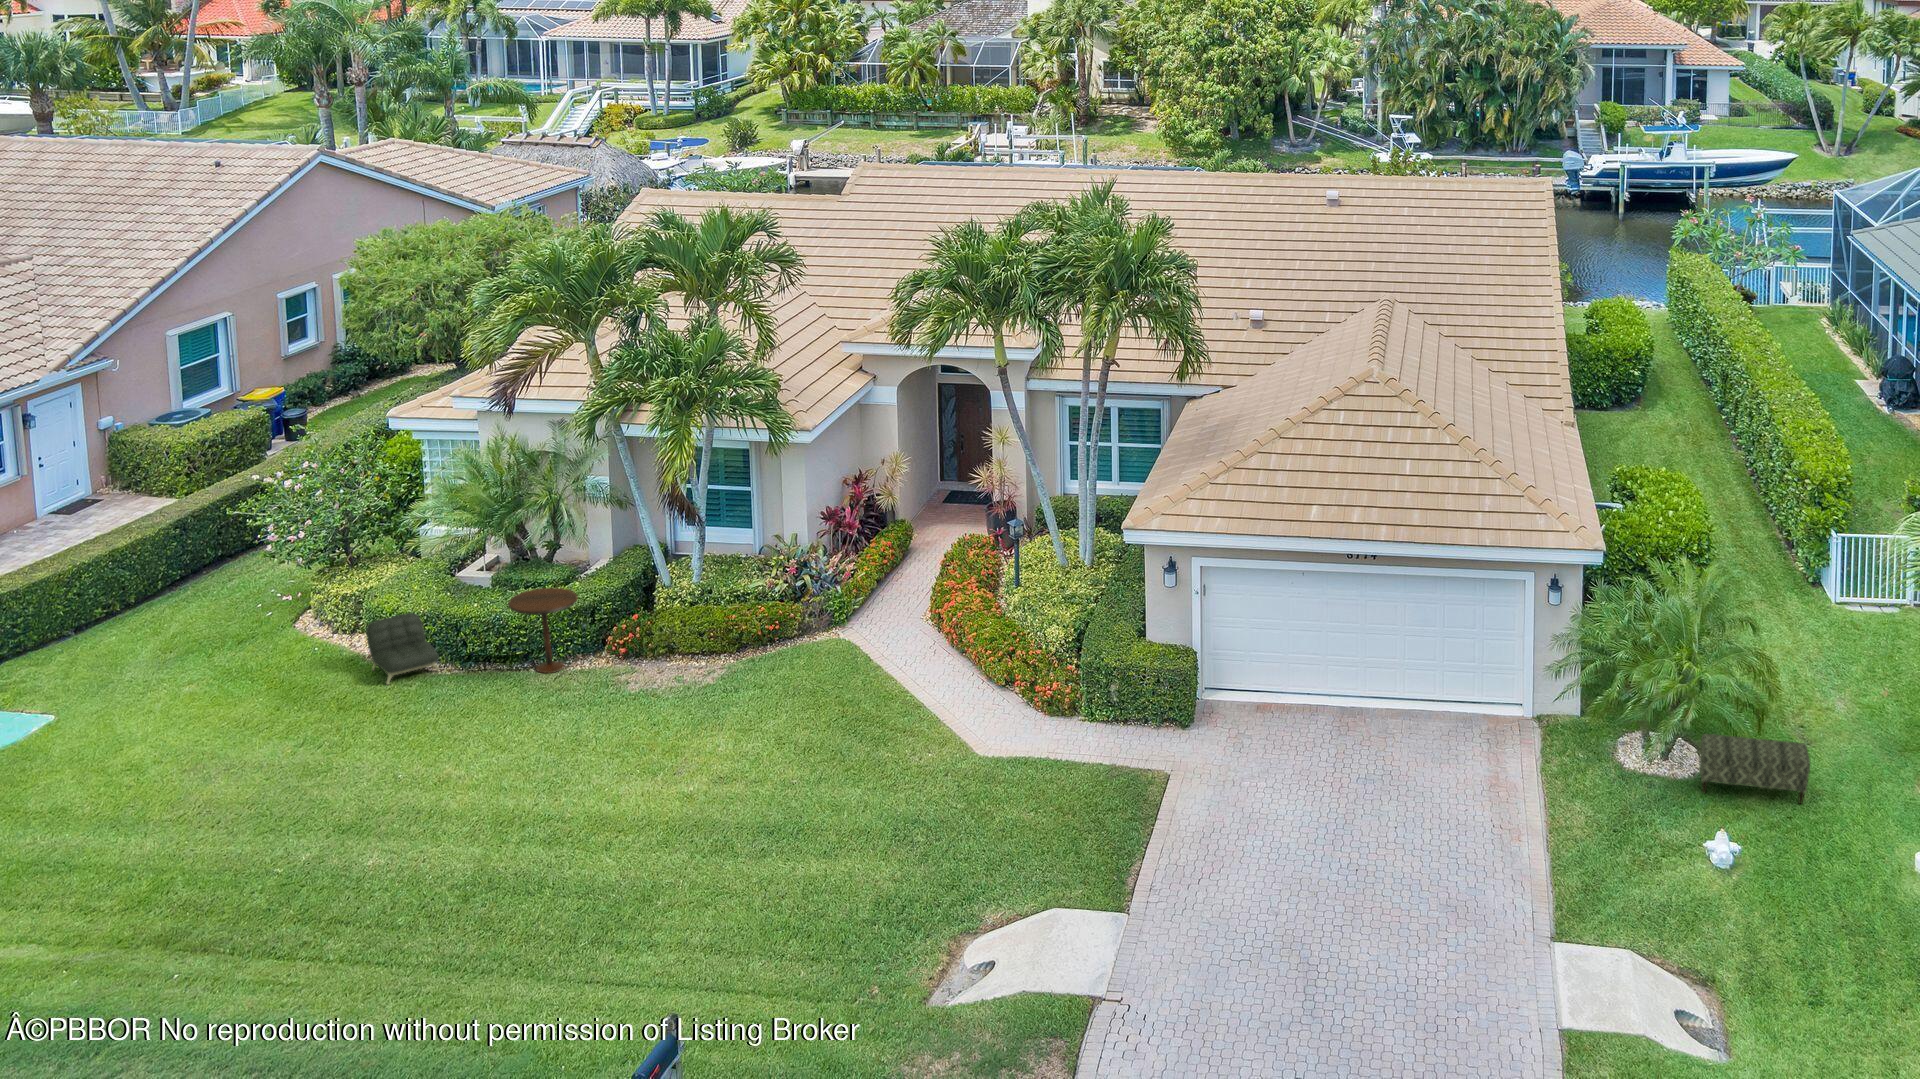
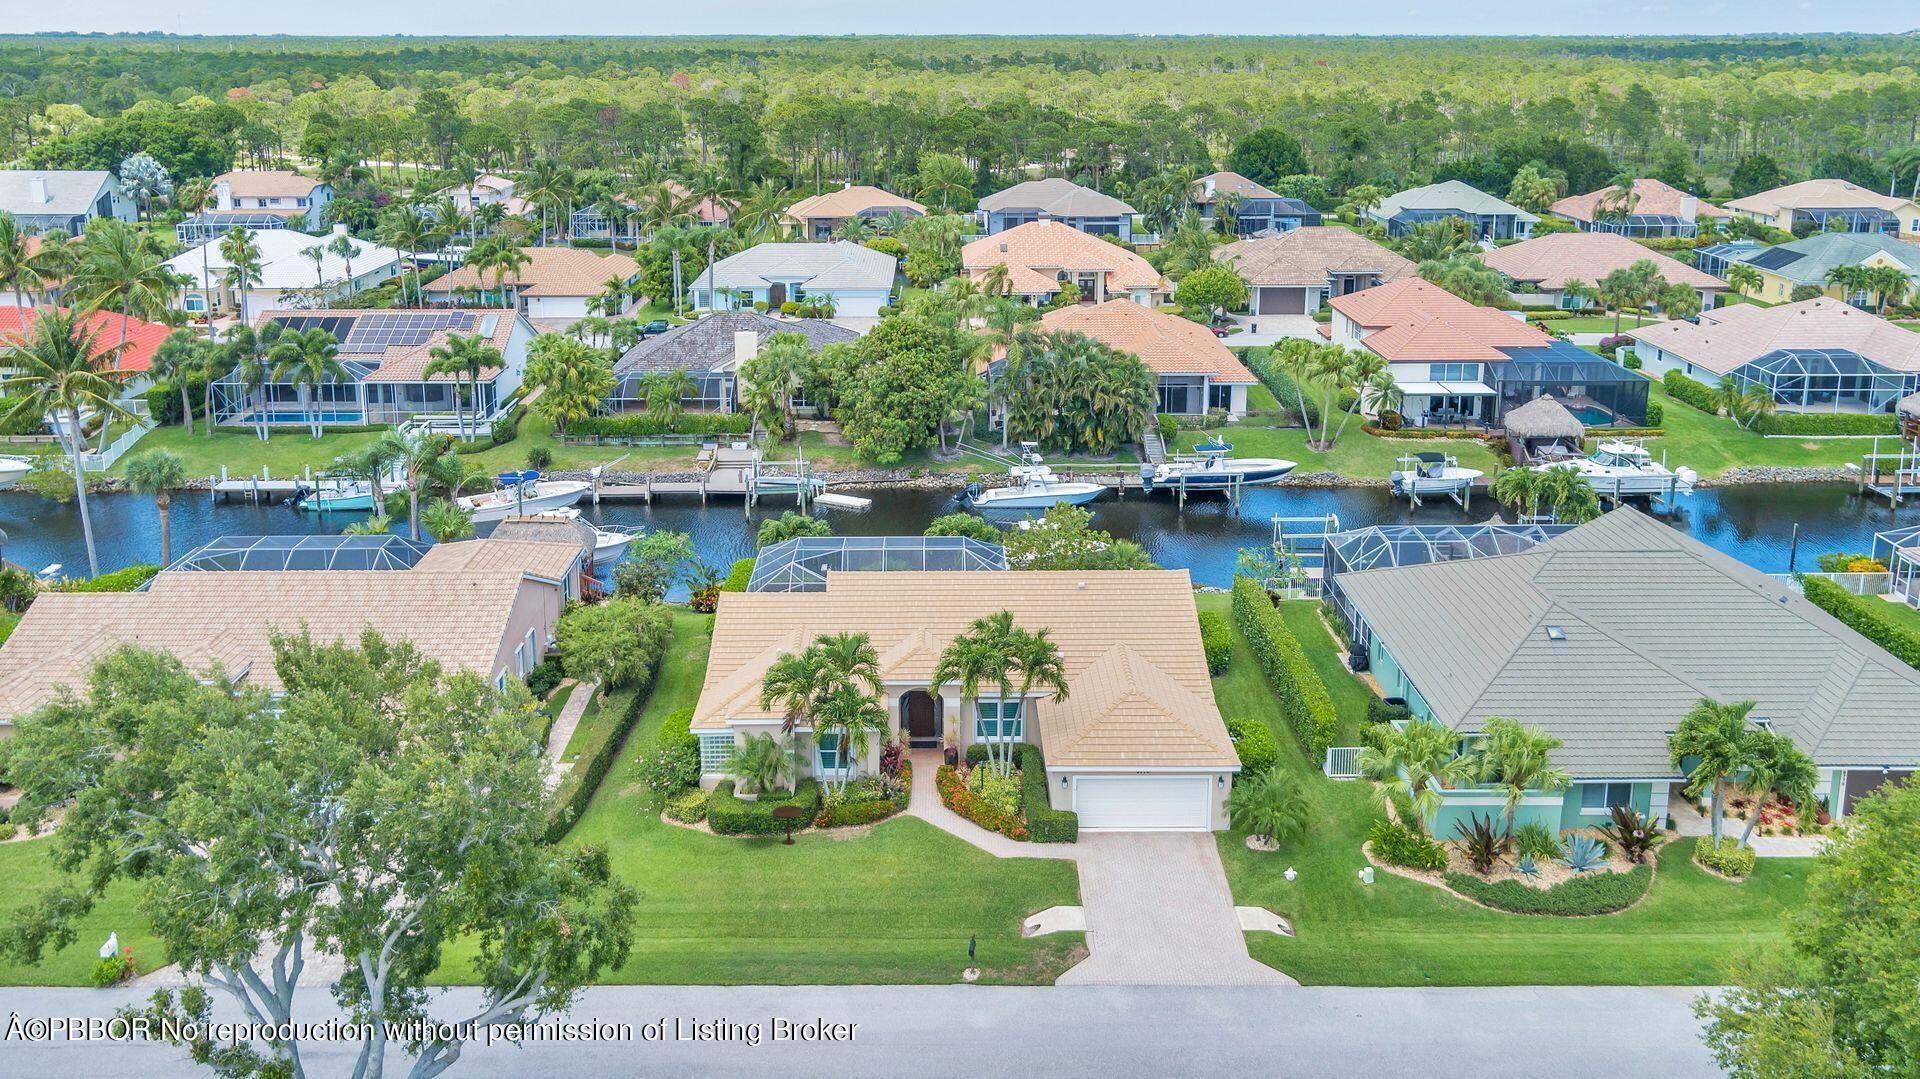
armchair: present [366,613,439,684] -> none [706,822,740,855]
bench: present [1699,734,1810,804] -> none [1279,831,1319,855]

